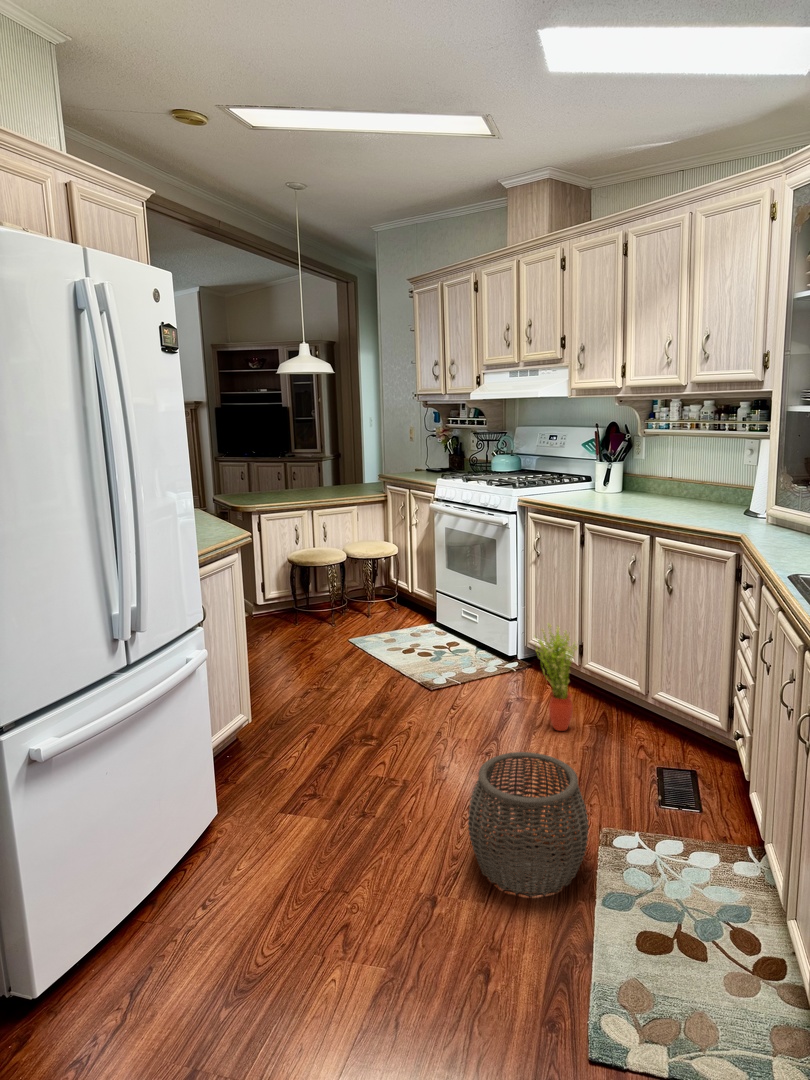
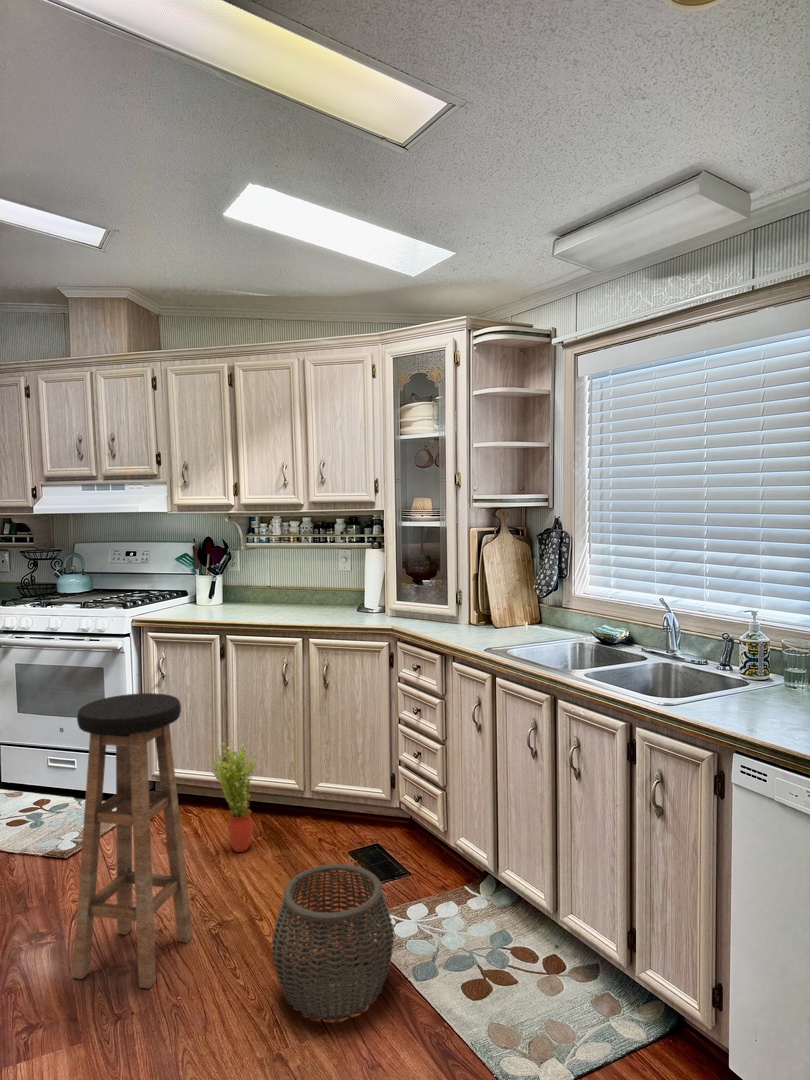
bar stool: none [371,559,464,797] -> present [73,693,193,989]

